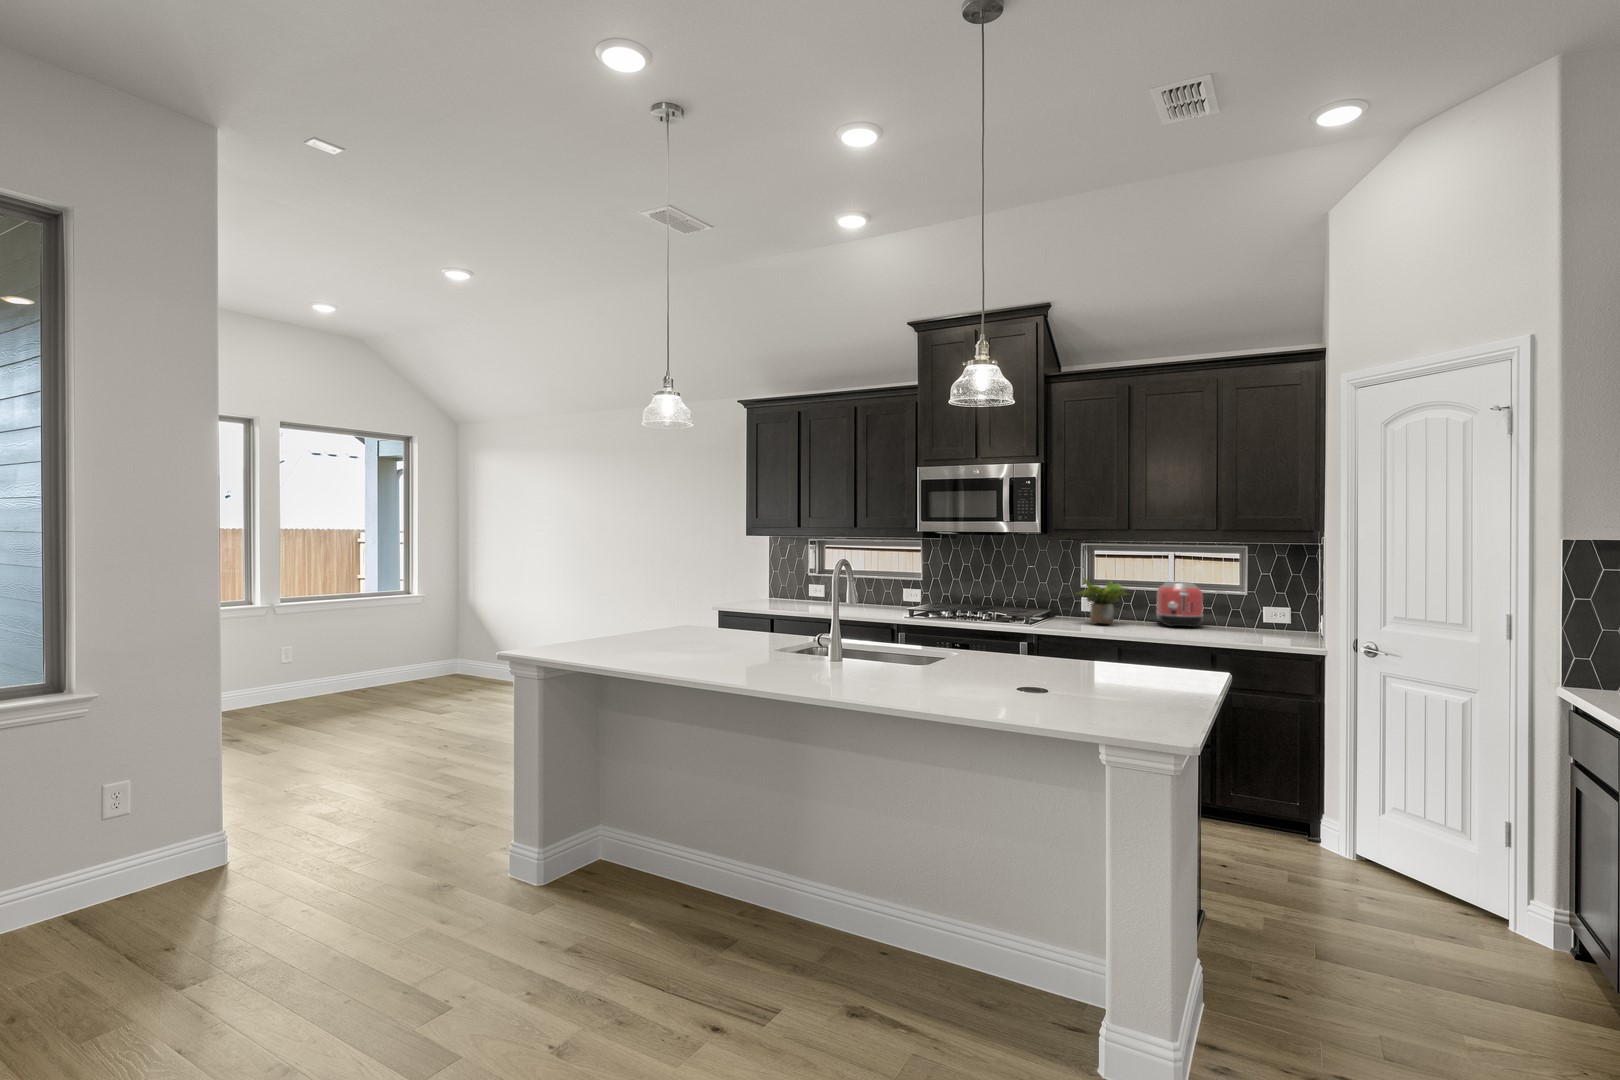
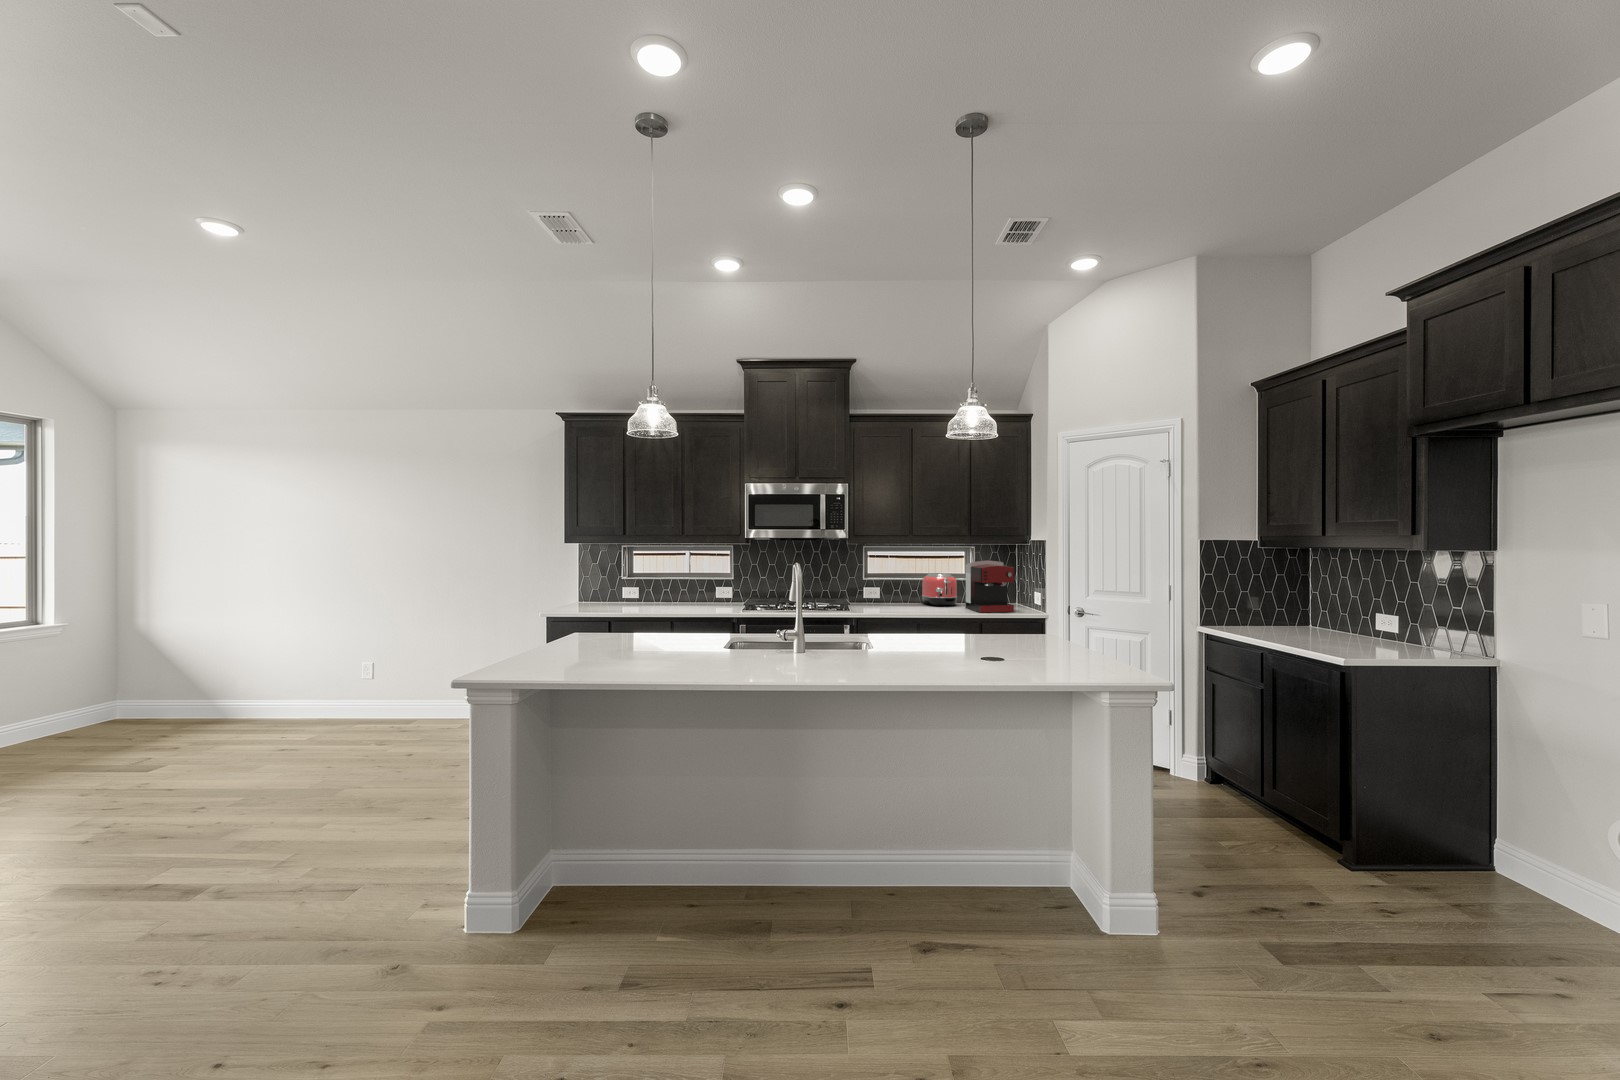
coffee maker: none [1209,566,1276,641] -> present [966,560,1015,612]
potted plant: present [1077,578,1128,624] -> none [872,572,910,607]

